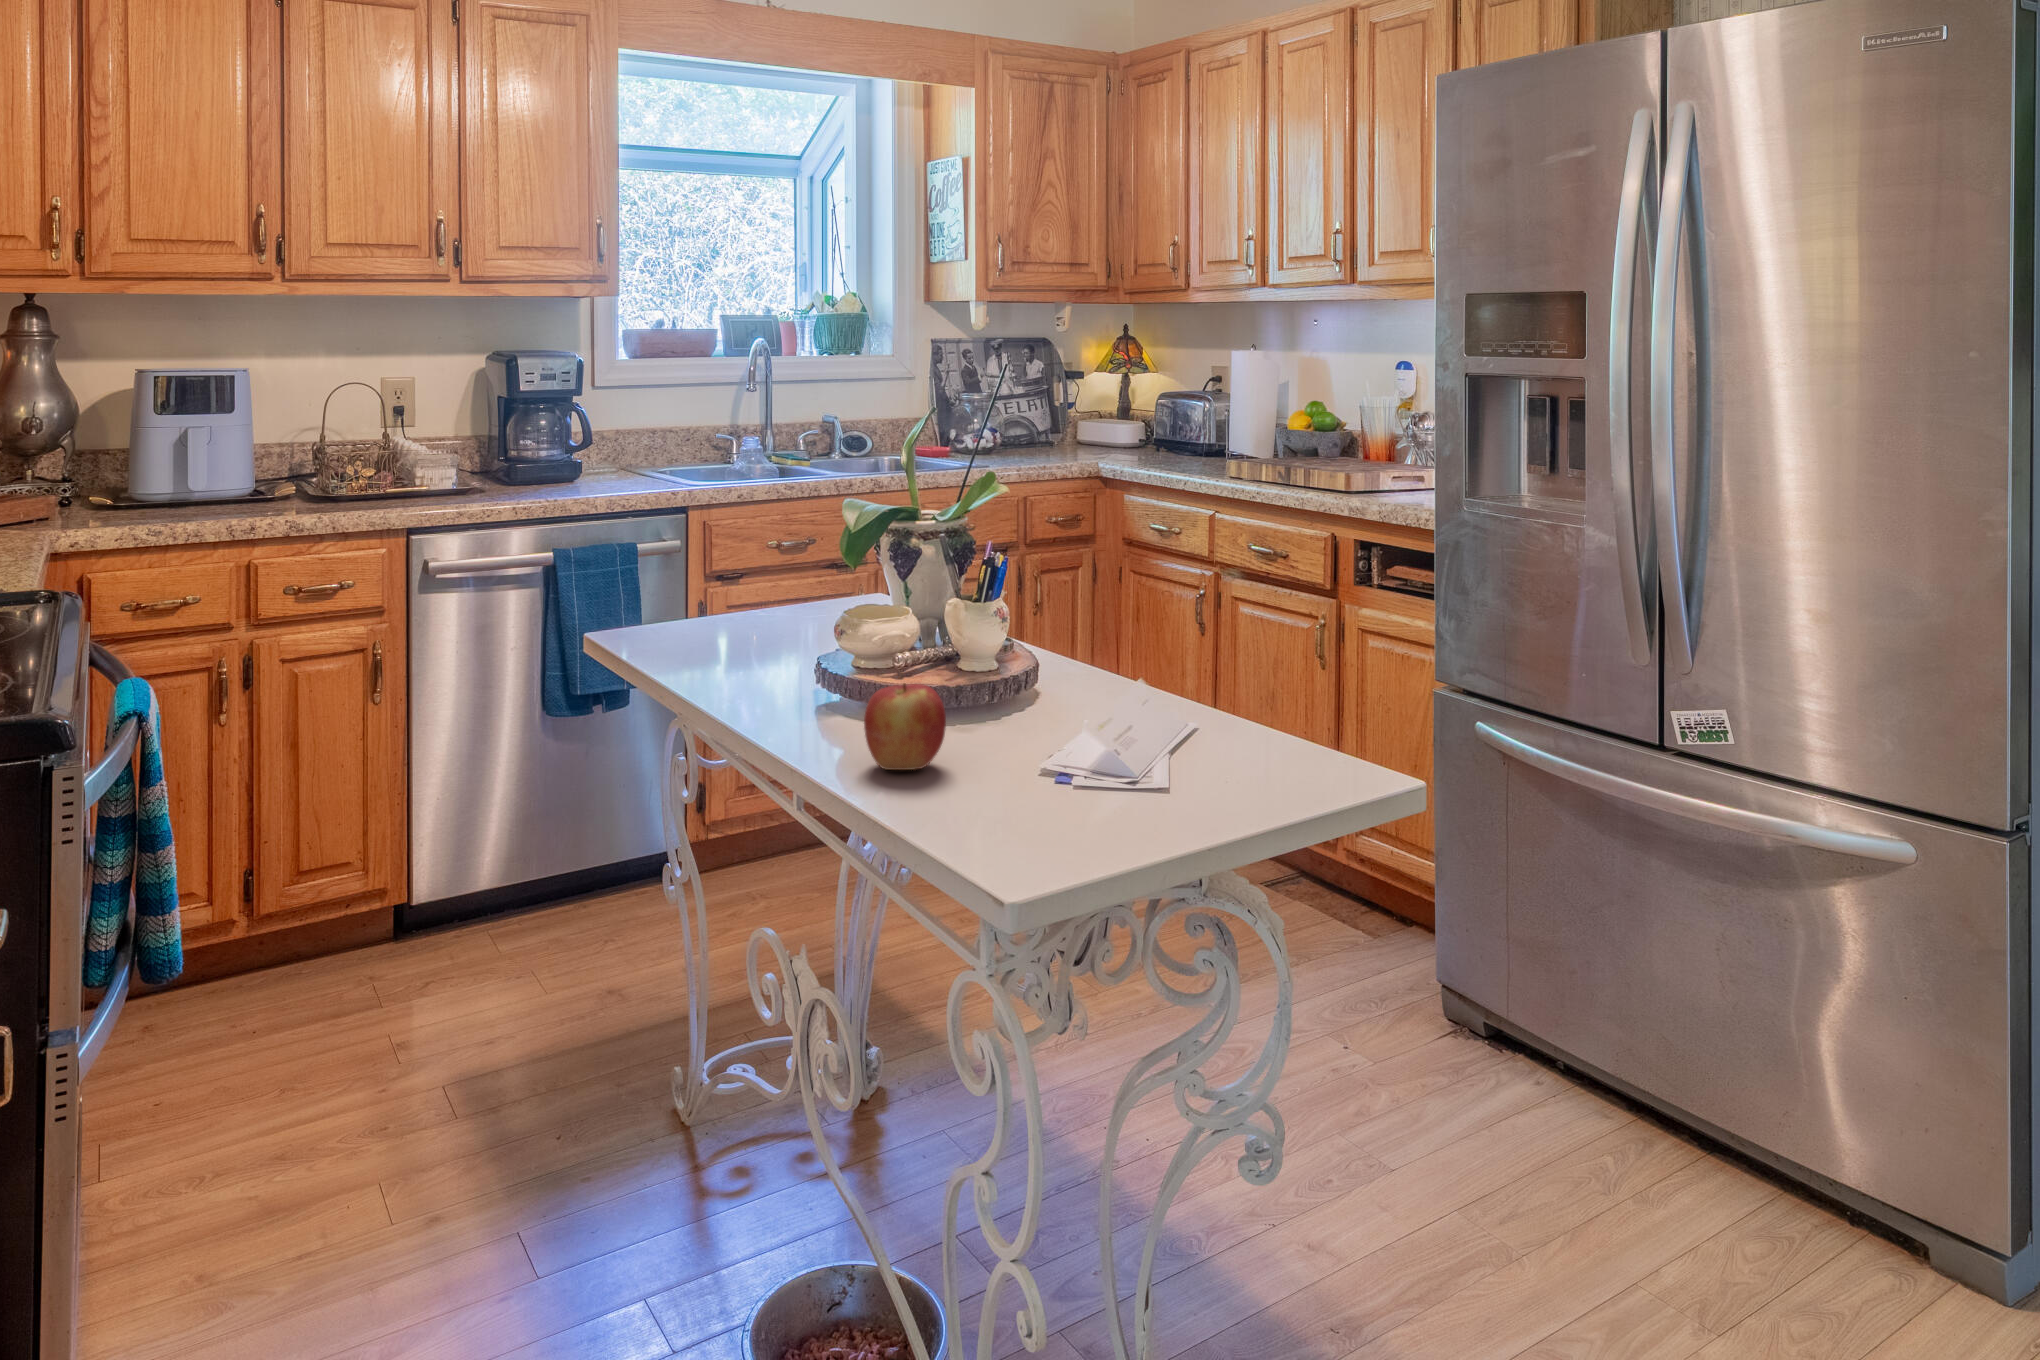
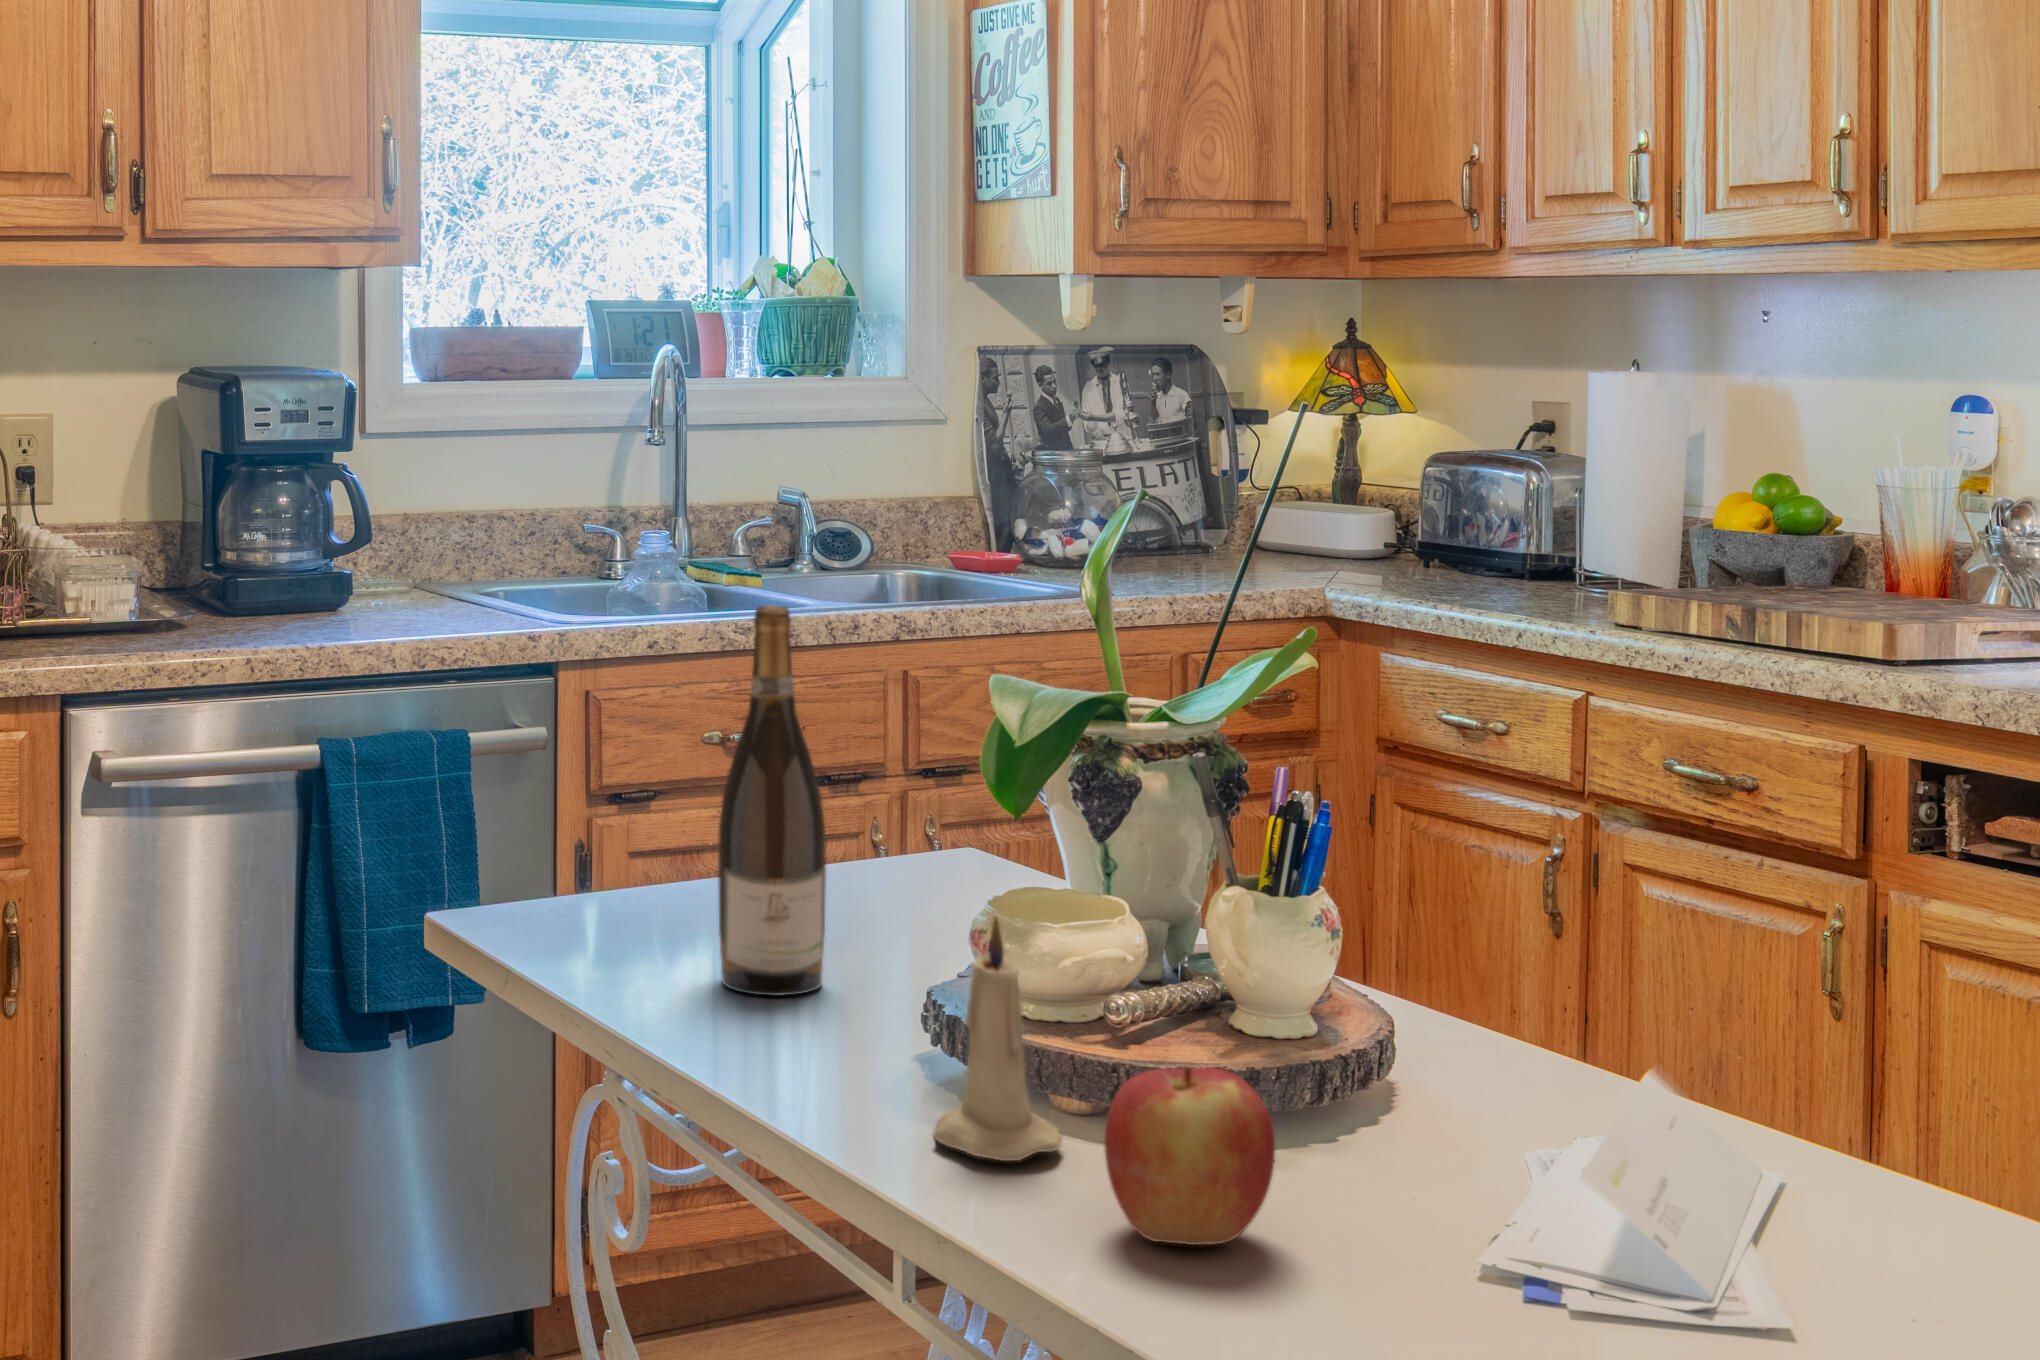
wine bottle: none [718,466,774,666] -> present [718,606,826,995]
candle: none [796,615,860,737] -> present [933,917,1062,1161]

